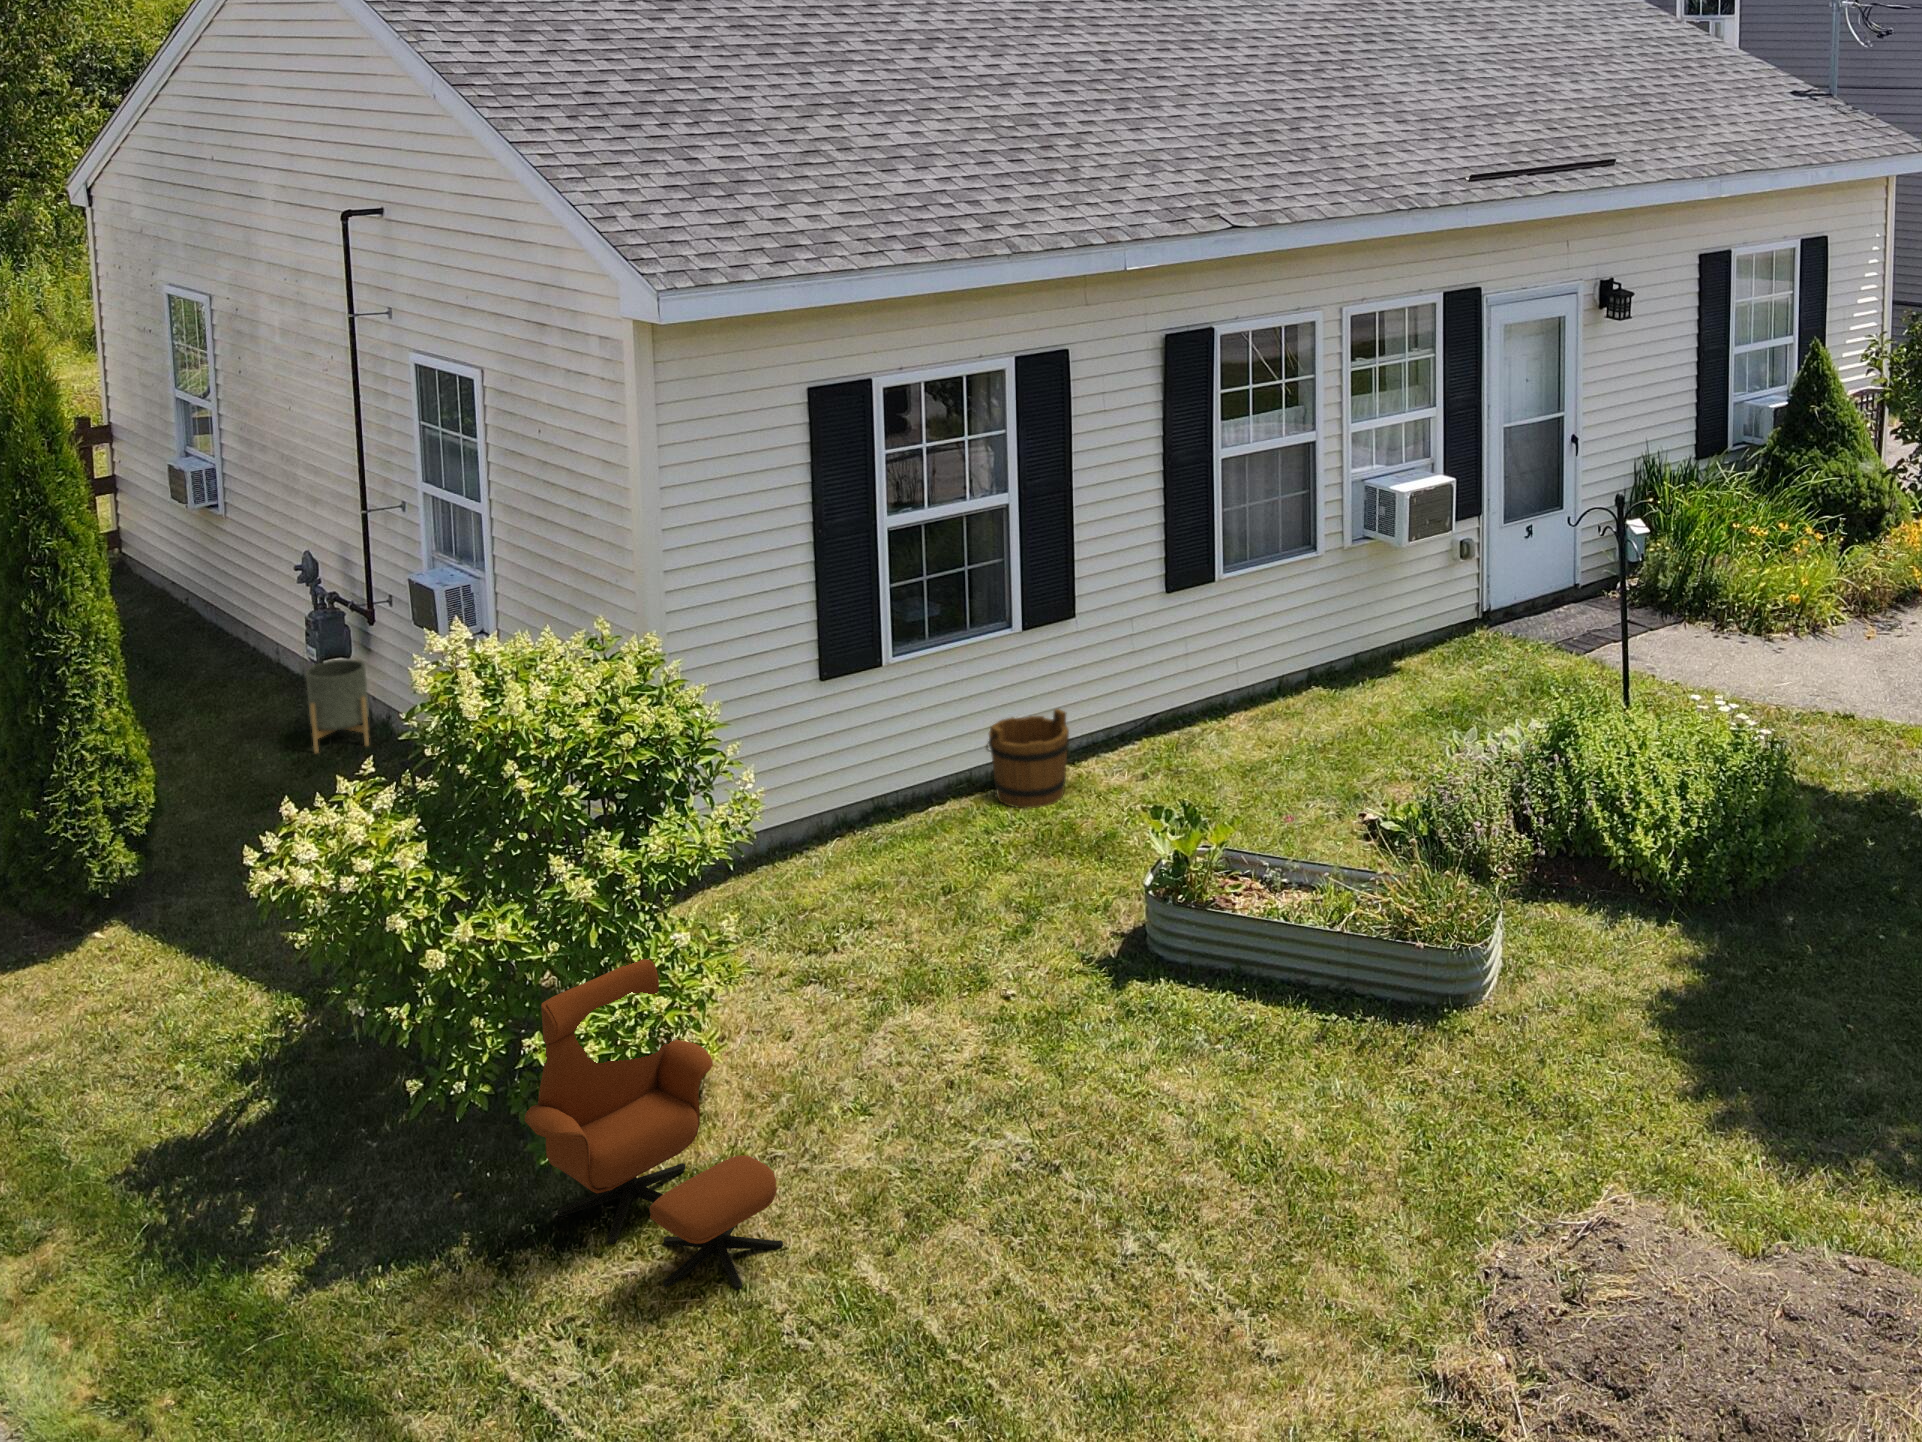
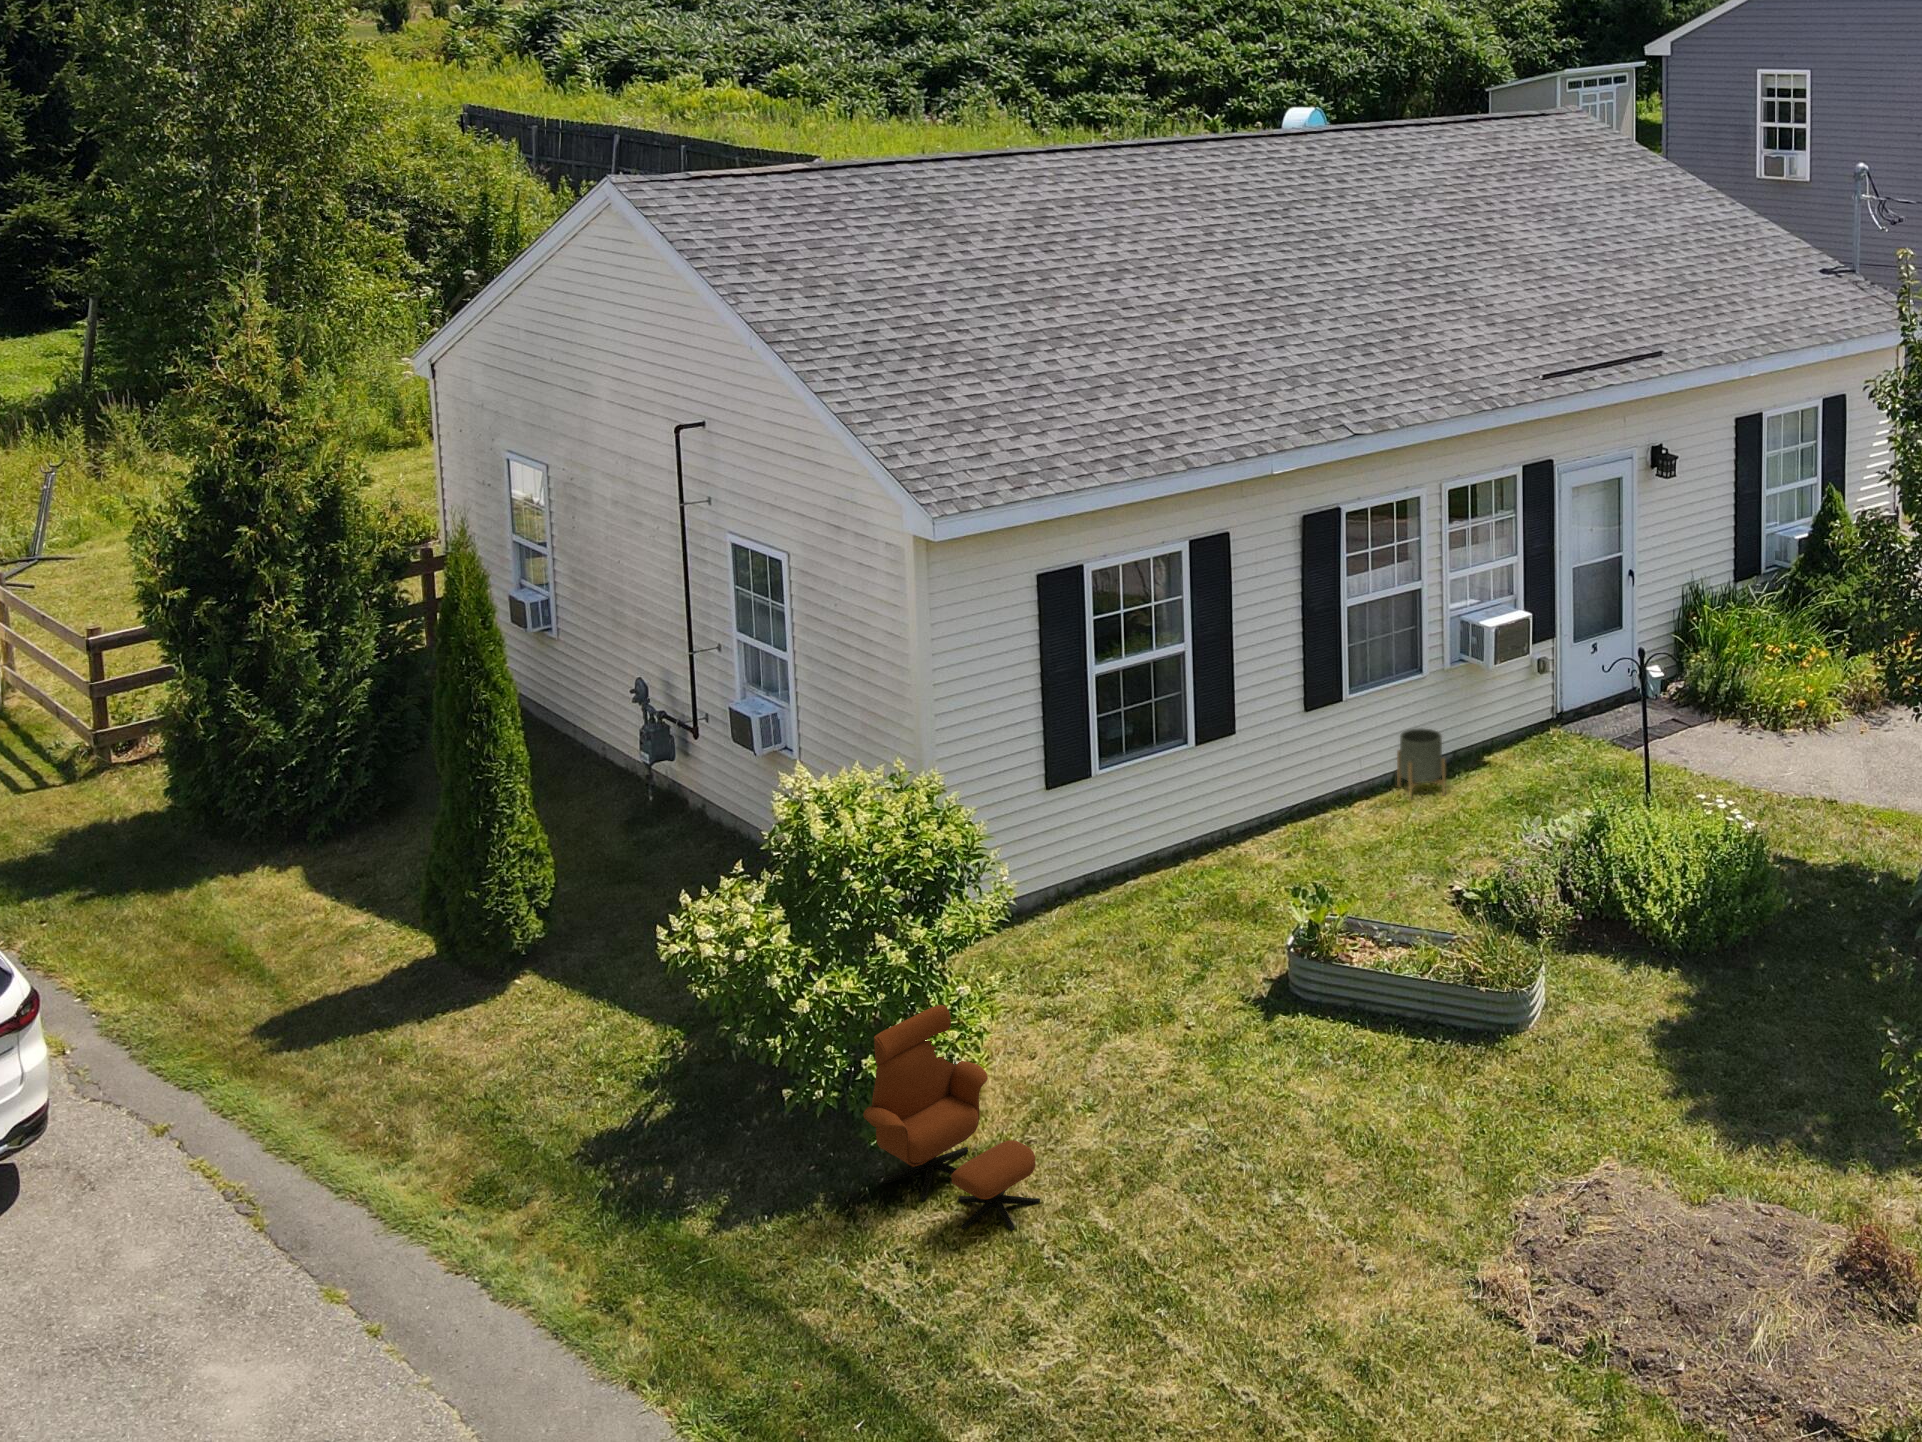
planter: present [306,659,369,753] -> present [1397,728,1446,799]
bucket: present [986,709,1069,808] -> none [1168,804,1231,881]

